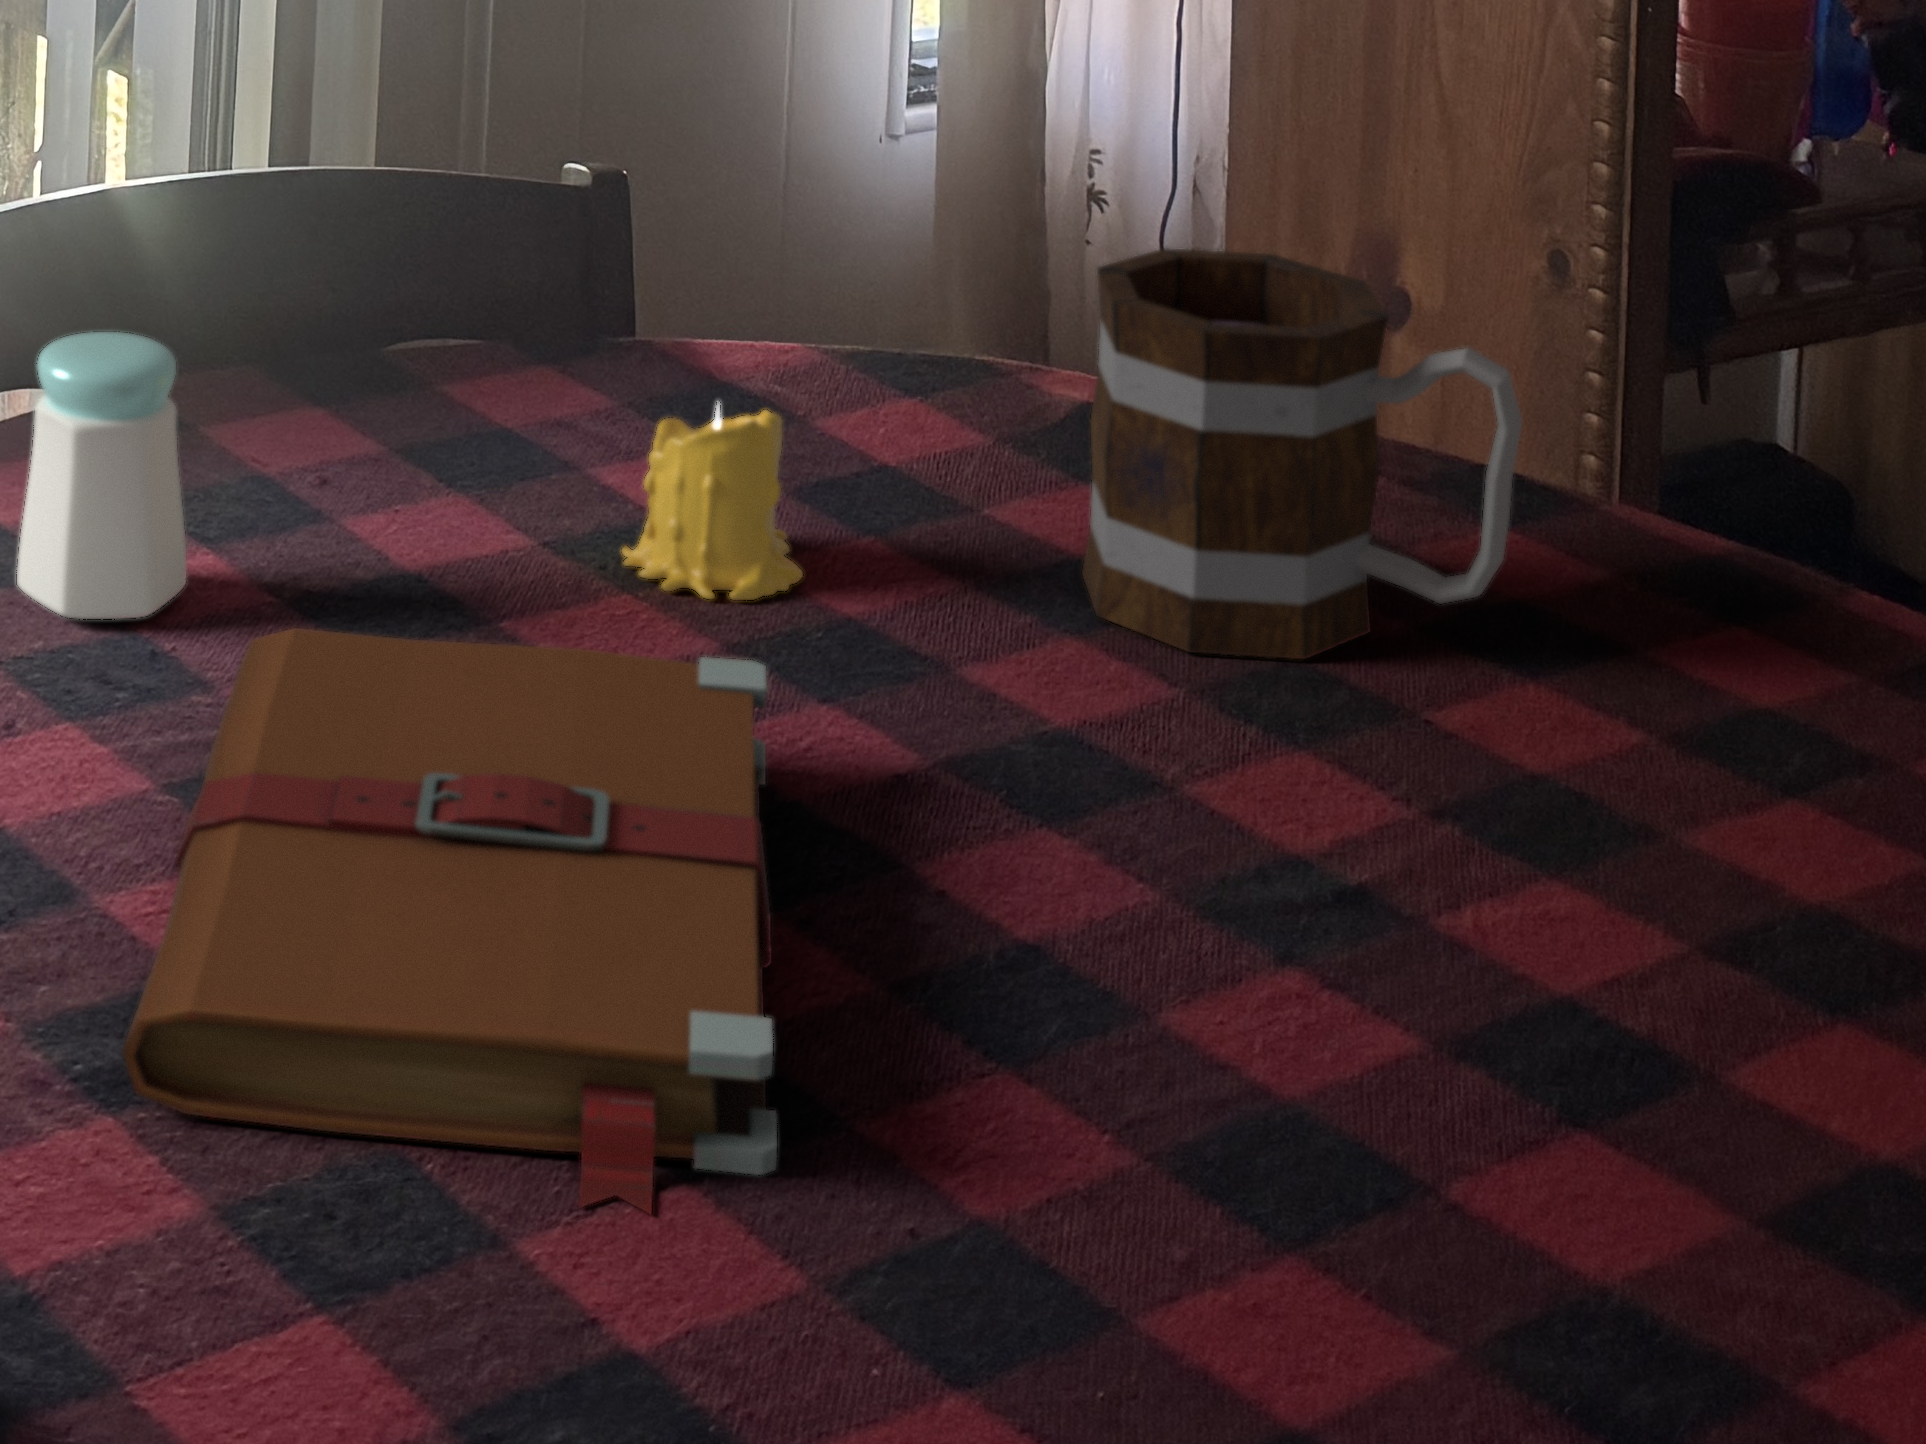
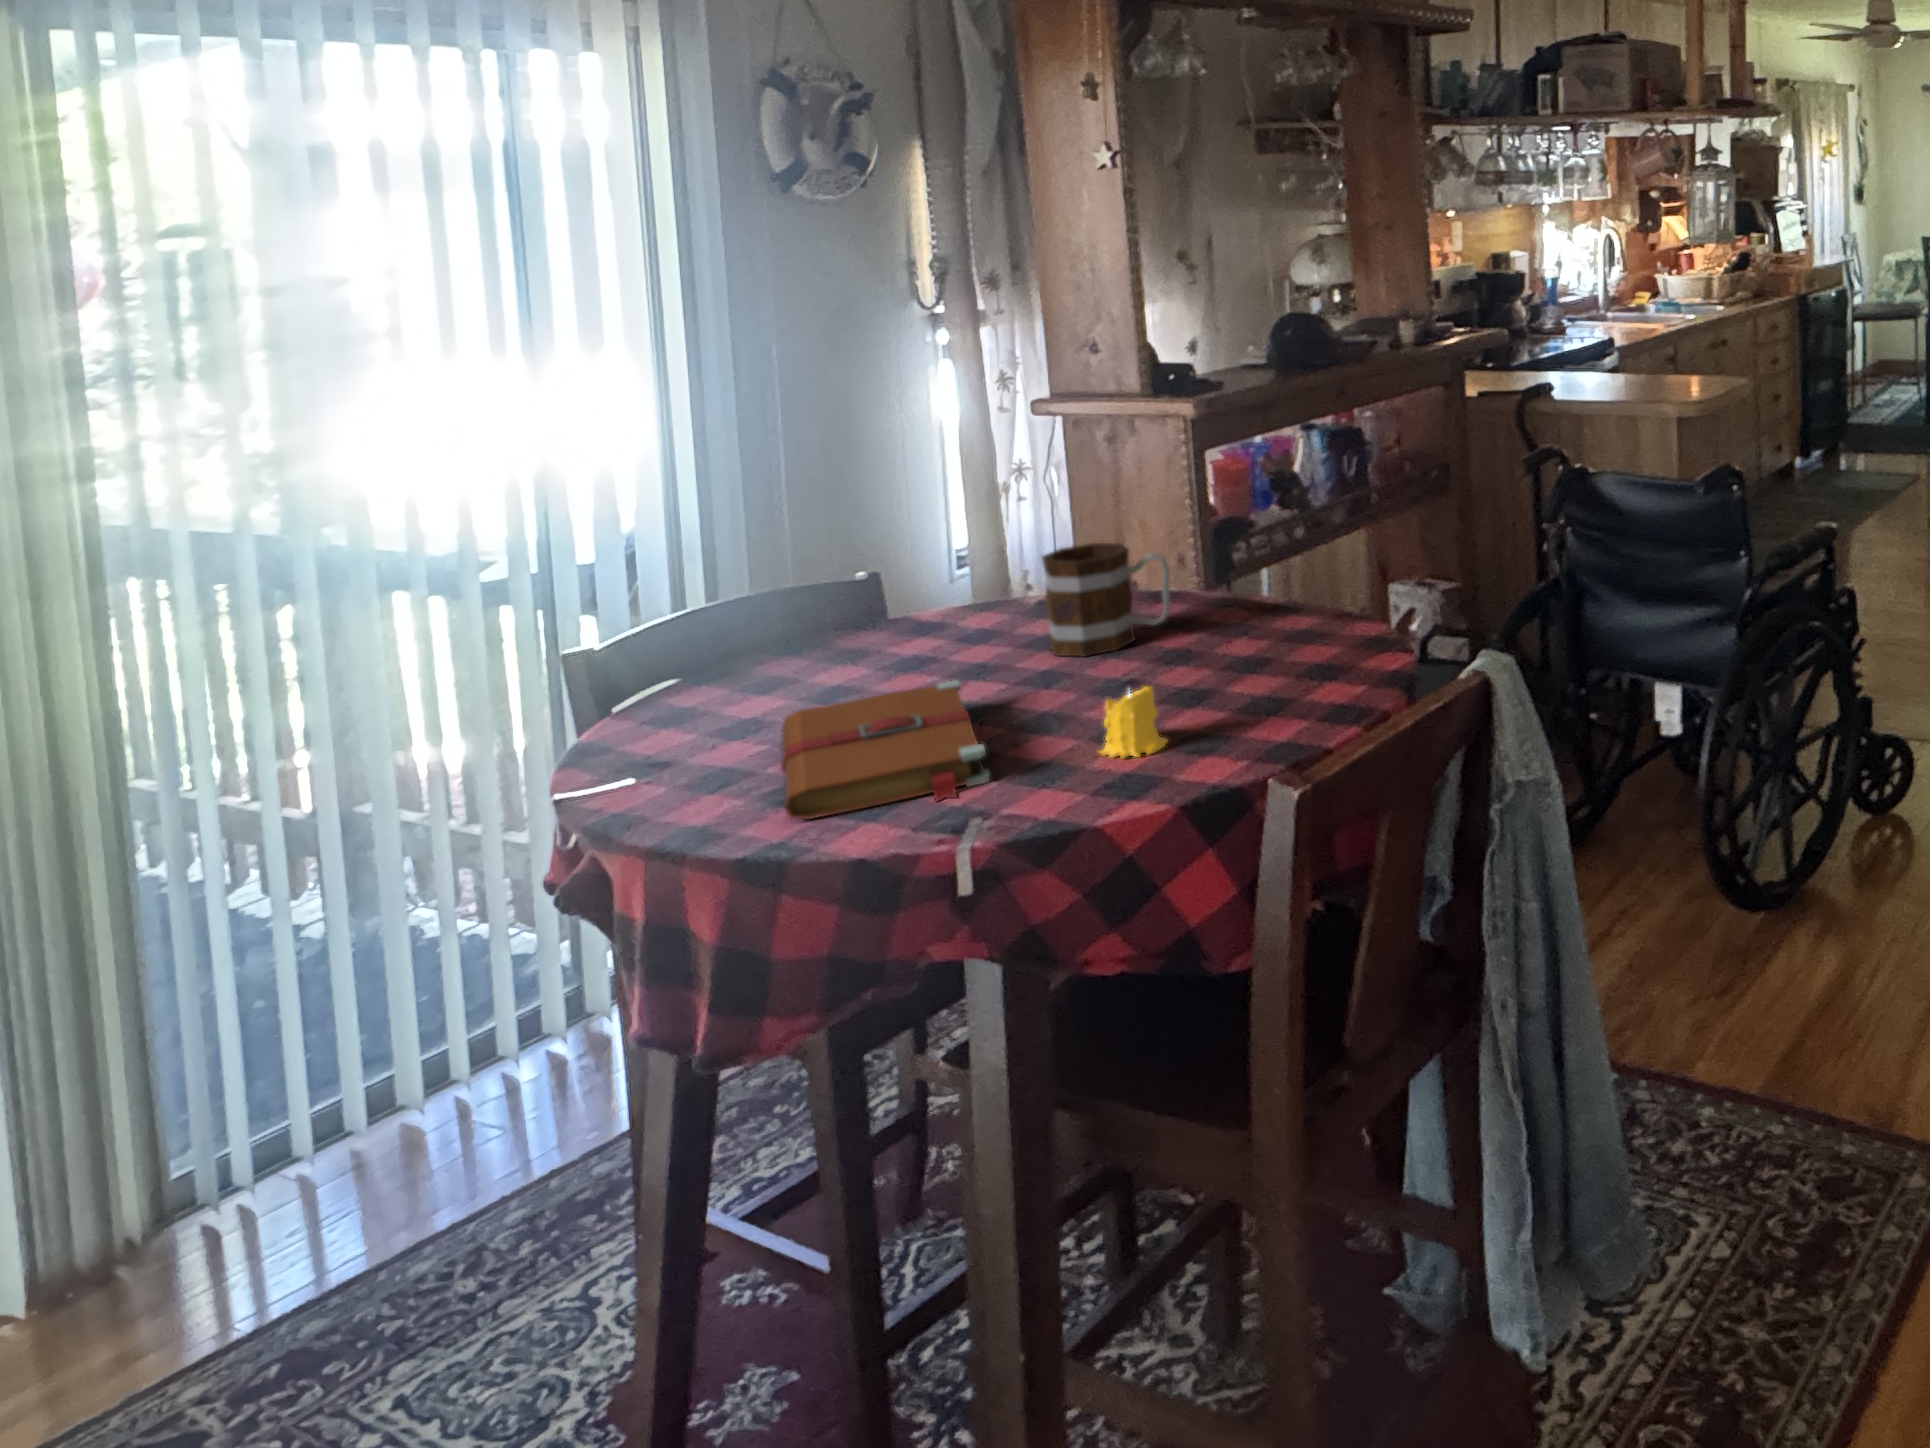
salt shaker: present [17,332,186,619] -> none [684,643,750,737]
candle: present [622,406,803,600] -> present [1100,686,1168,758]

